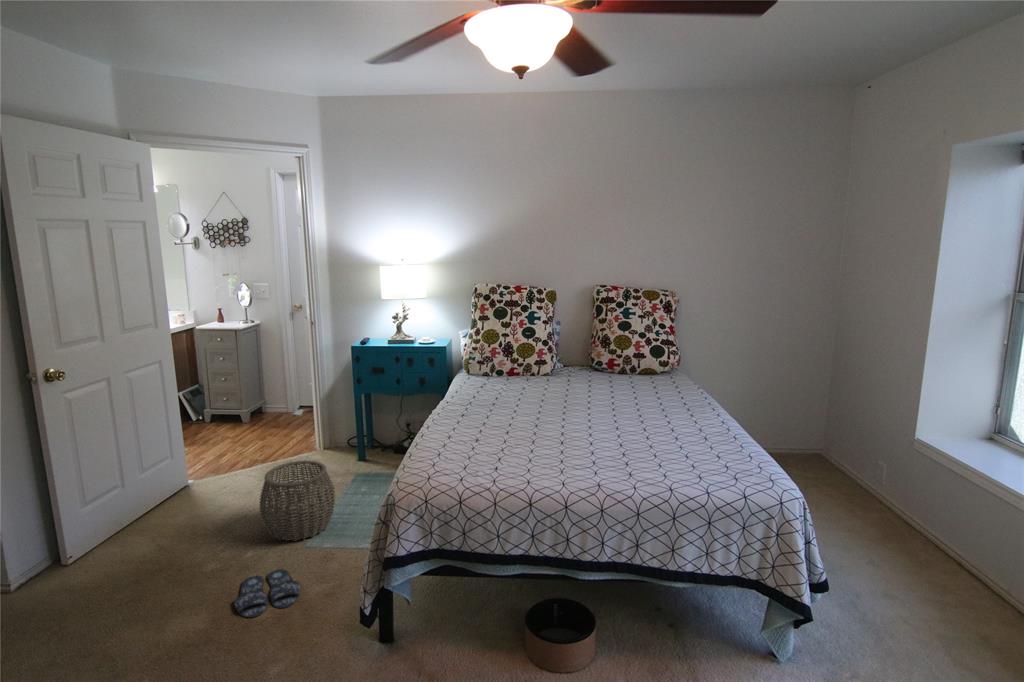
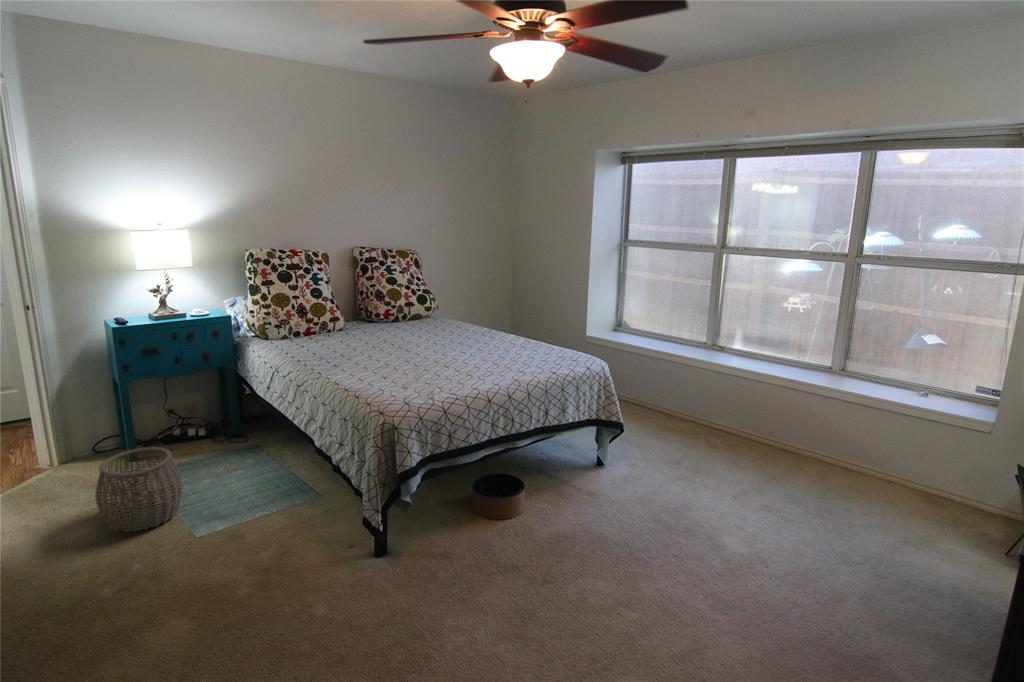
slippers: present [234,569,300,618] -> none [142,547,221,588]

